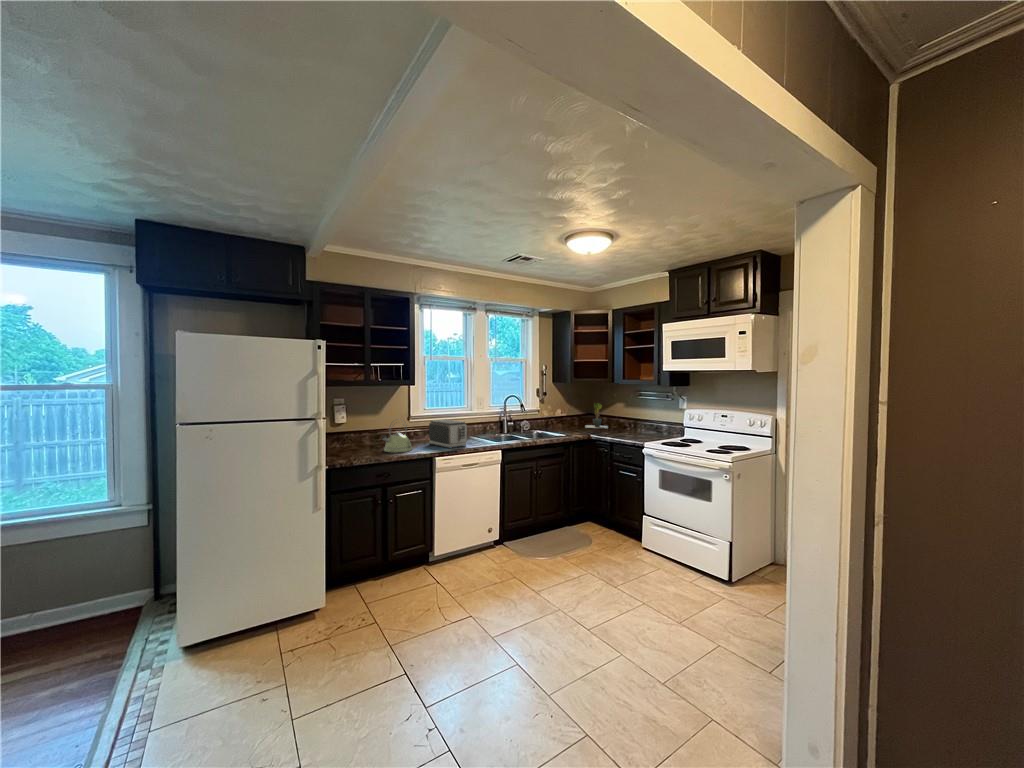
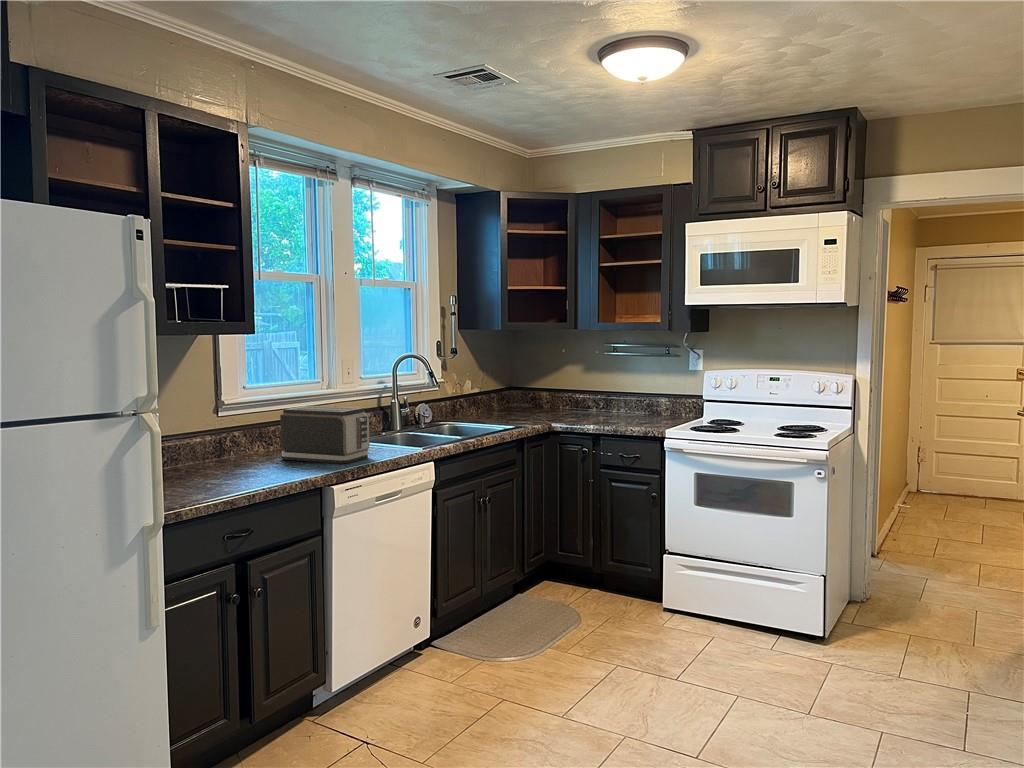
potted plant: present [585,403,608,428] -> none [509,365,557,413]
kettle: present [382,428,412,453] -> none [206,407,270,481]

